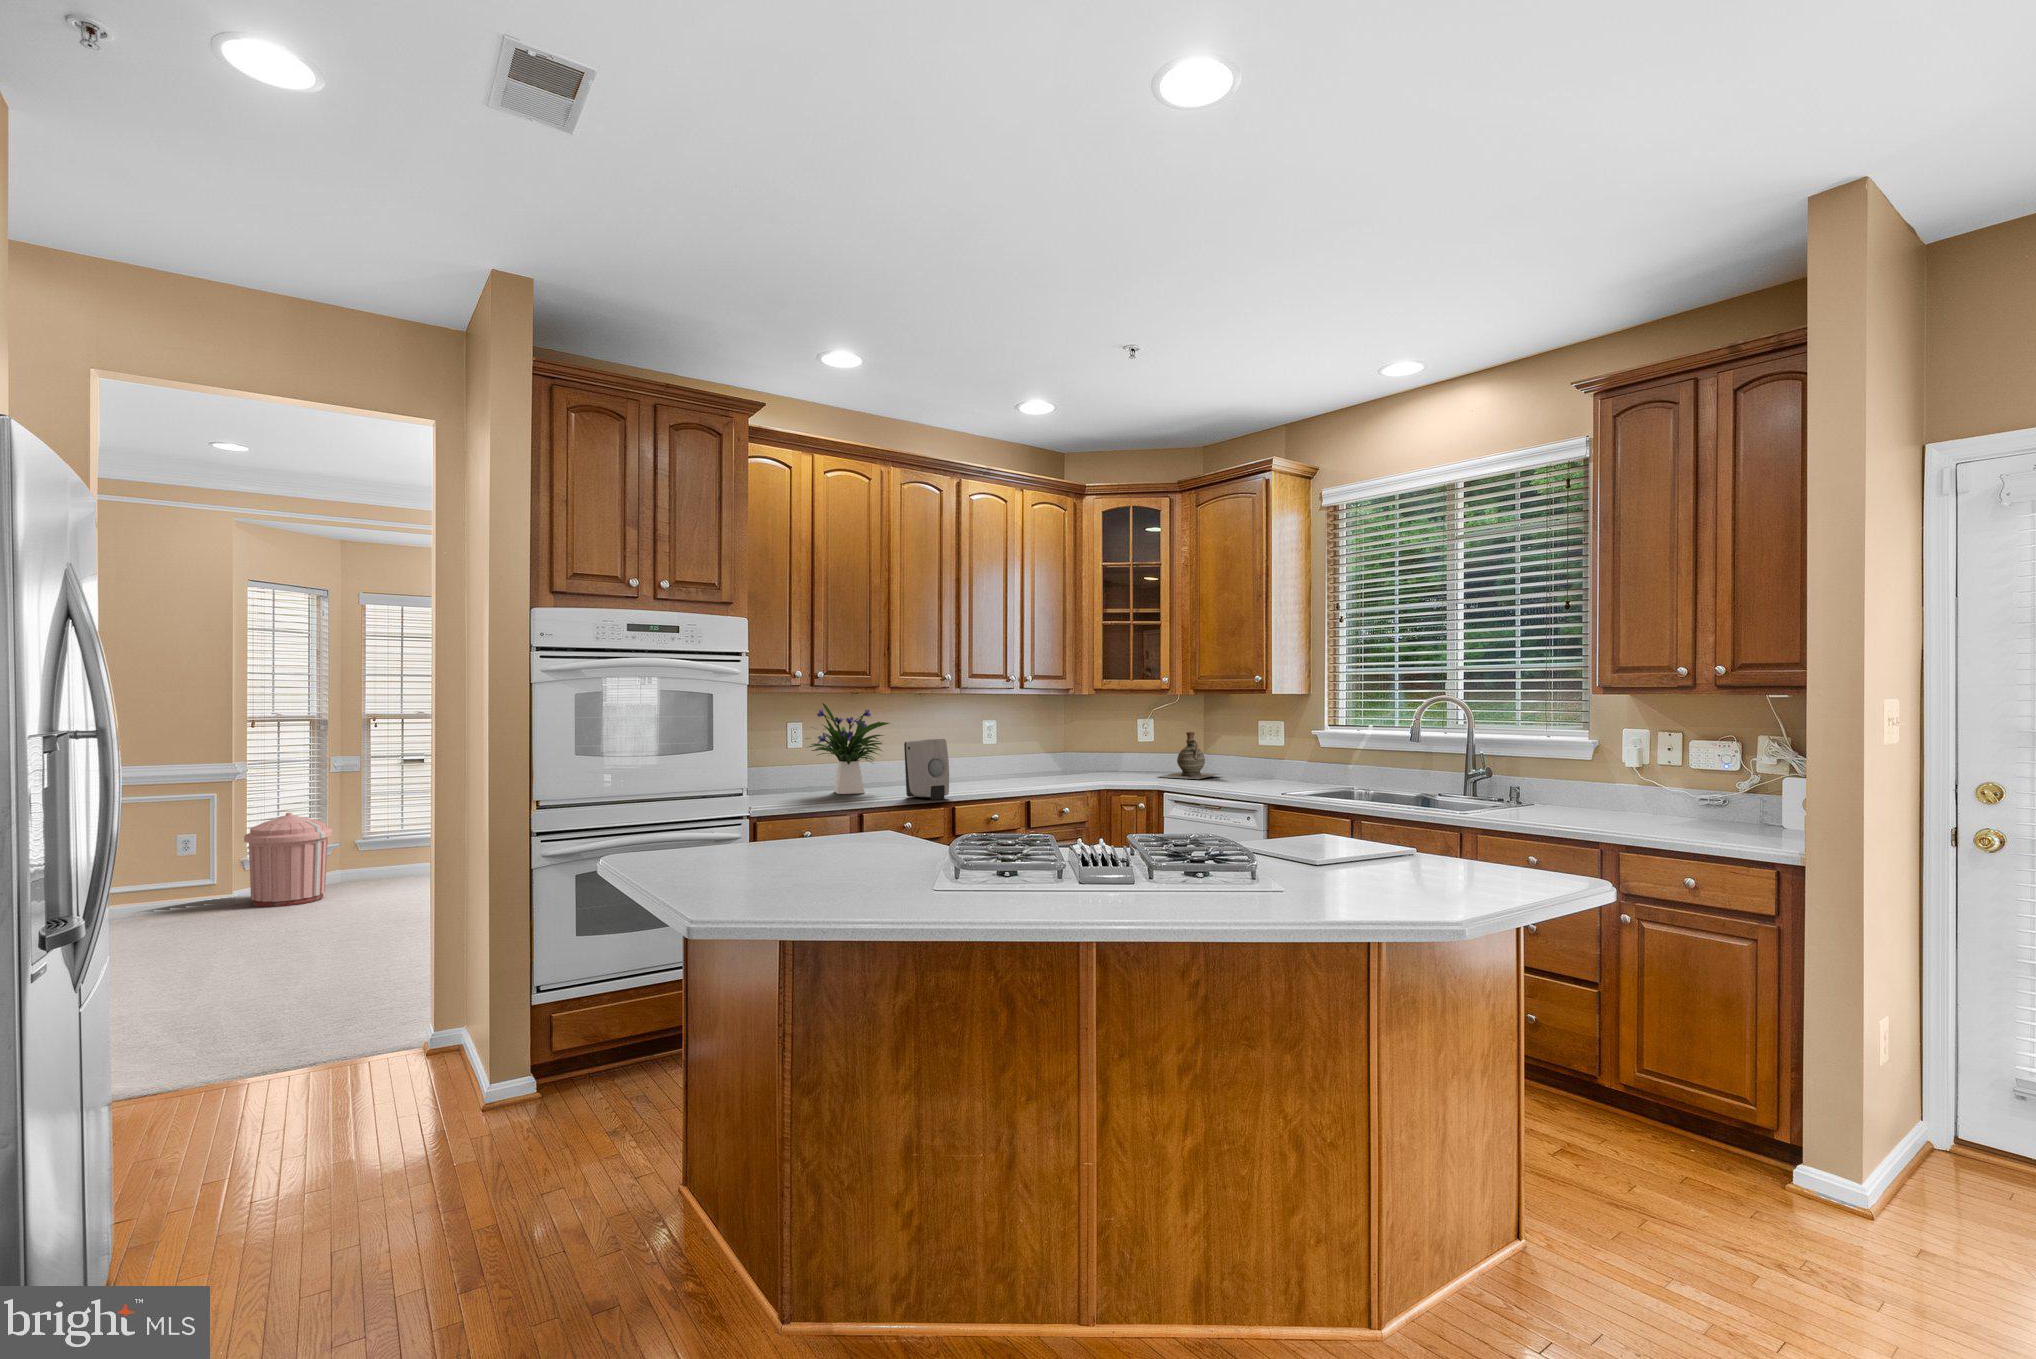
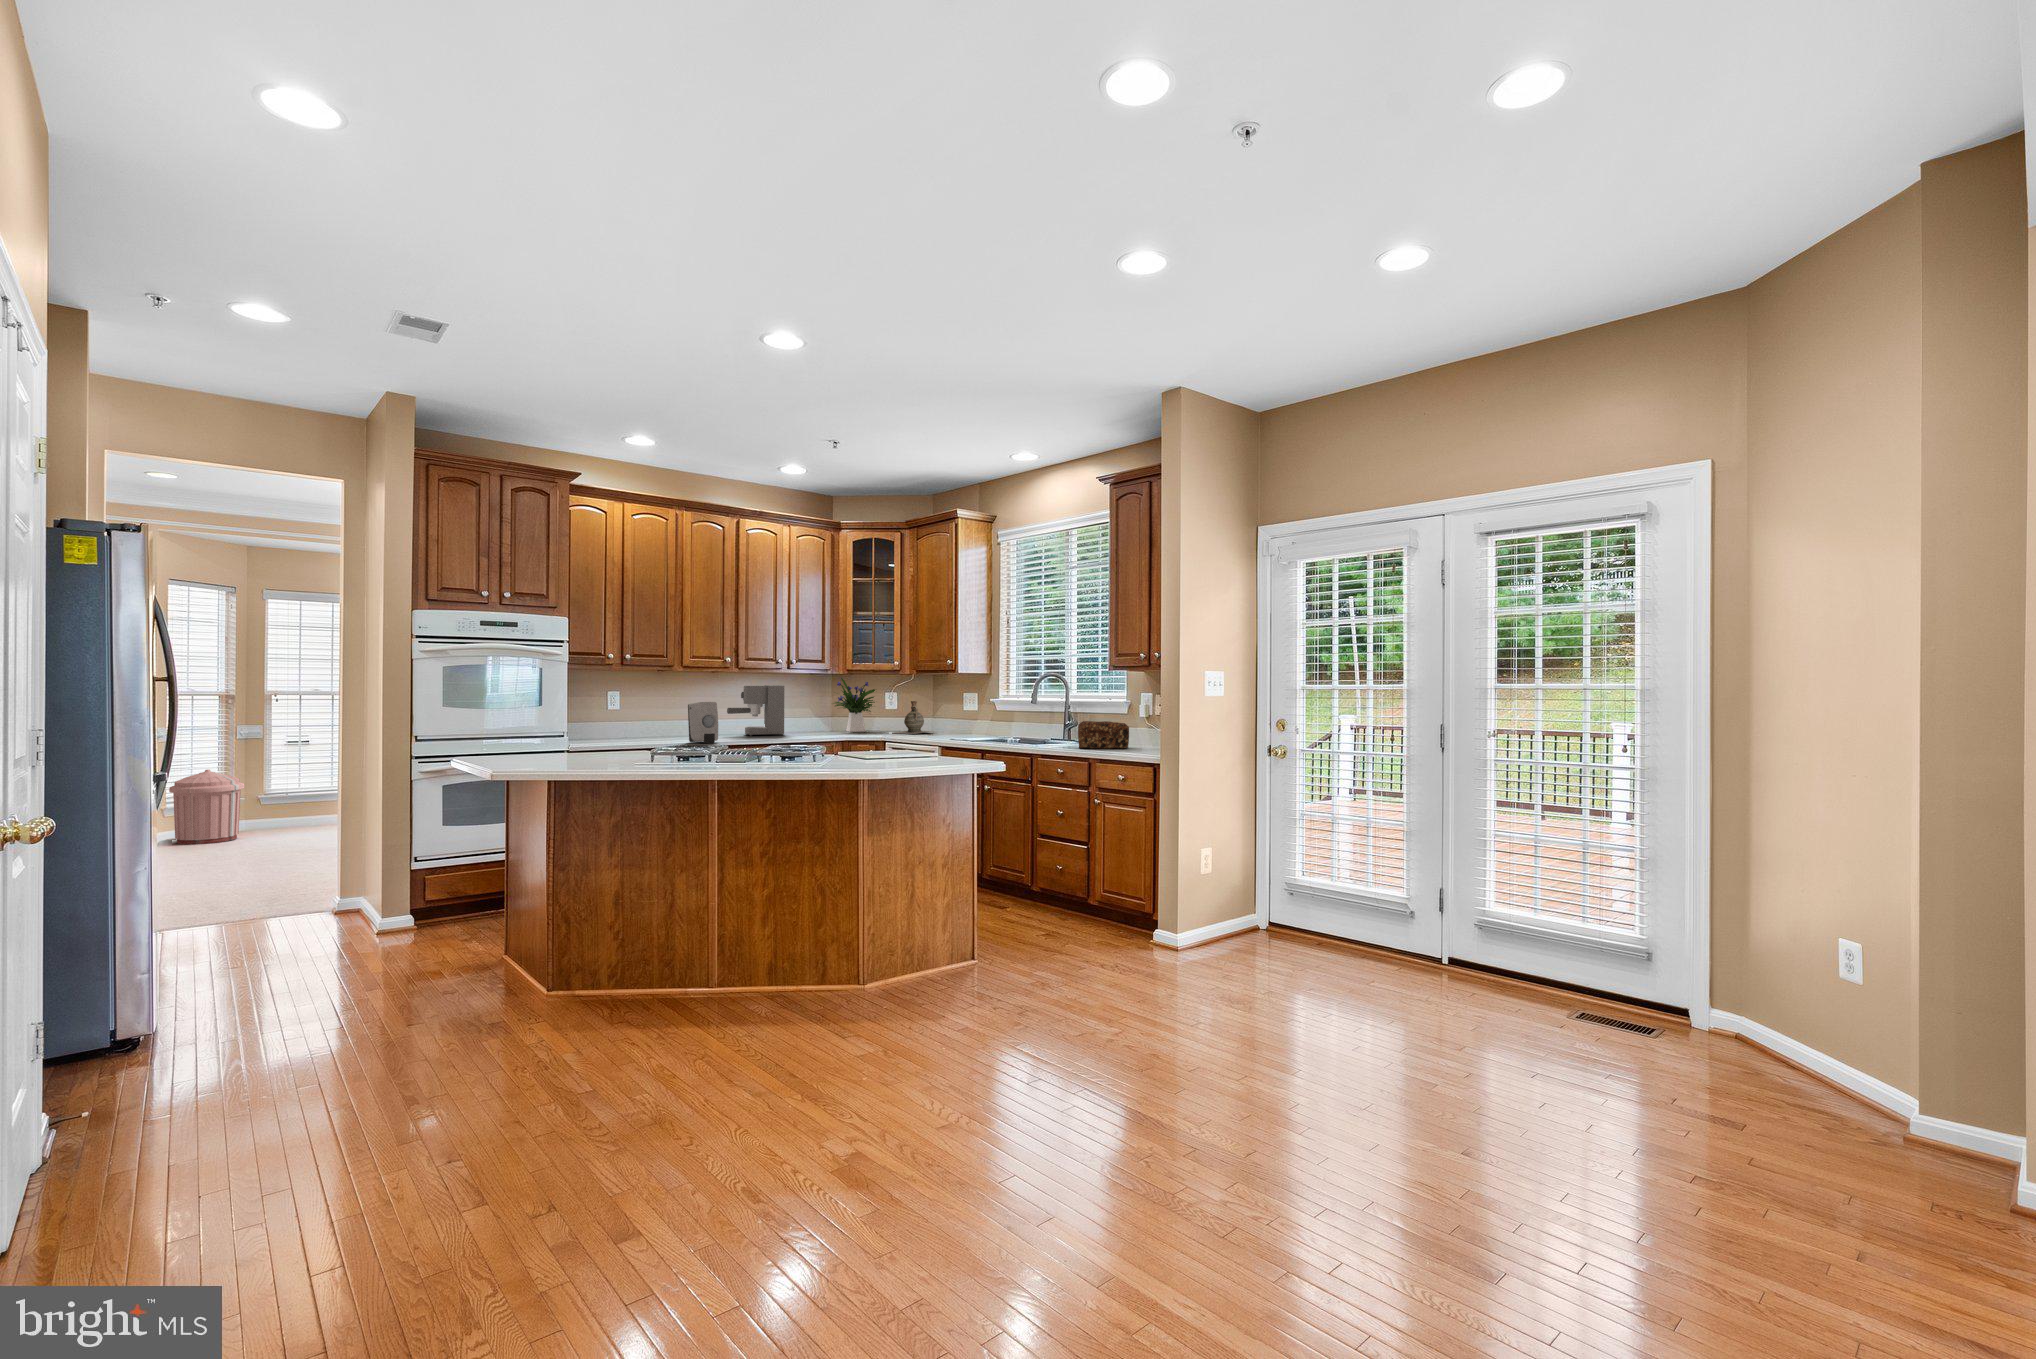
flower arrangement: present [807,703,889,794] -> present [833,678,875,732]
coffee maker: none [939,710,1016,781] -> present [727,685,784,736]
bread loaf: none [1541,777,1644,823] -> present [1078,721,1129,749]

